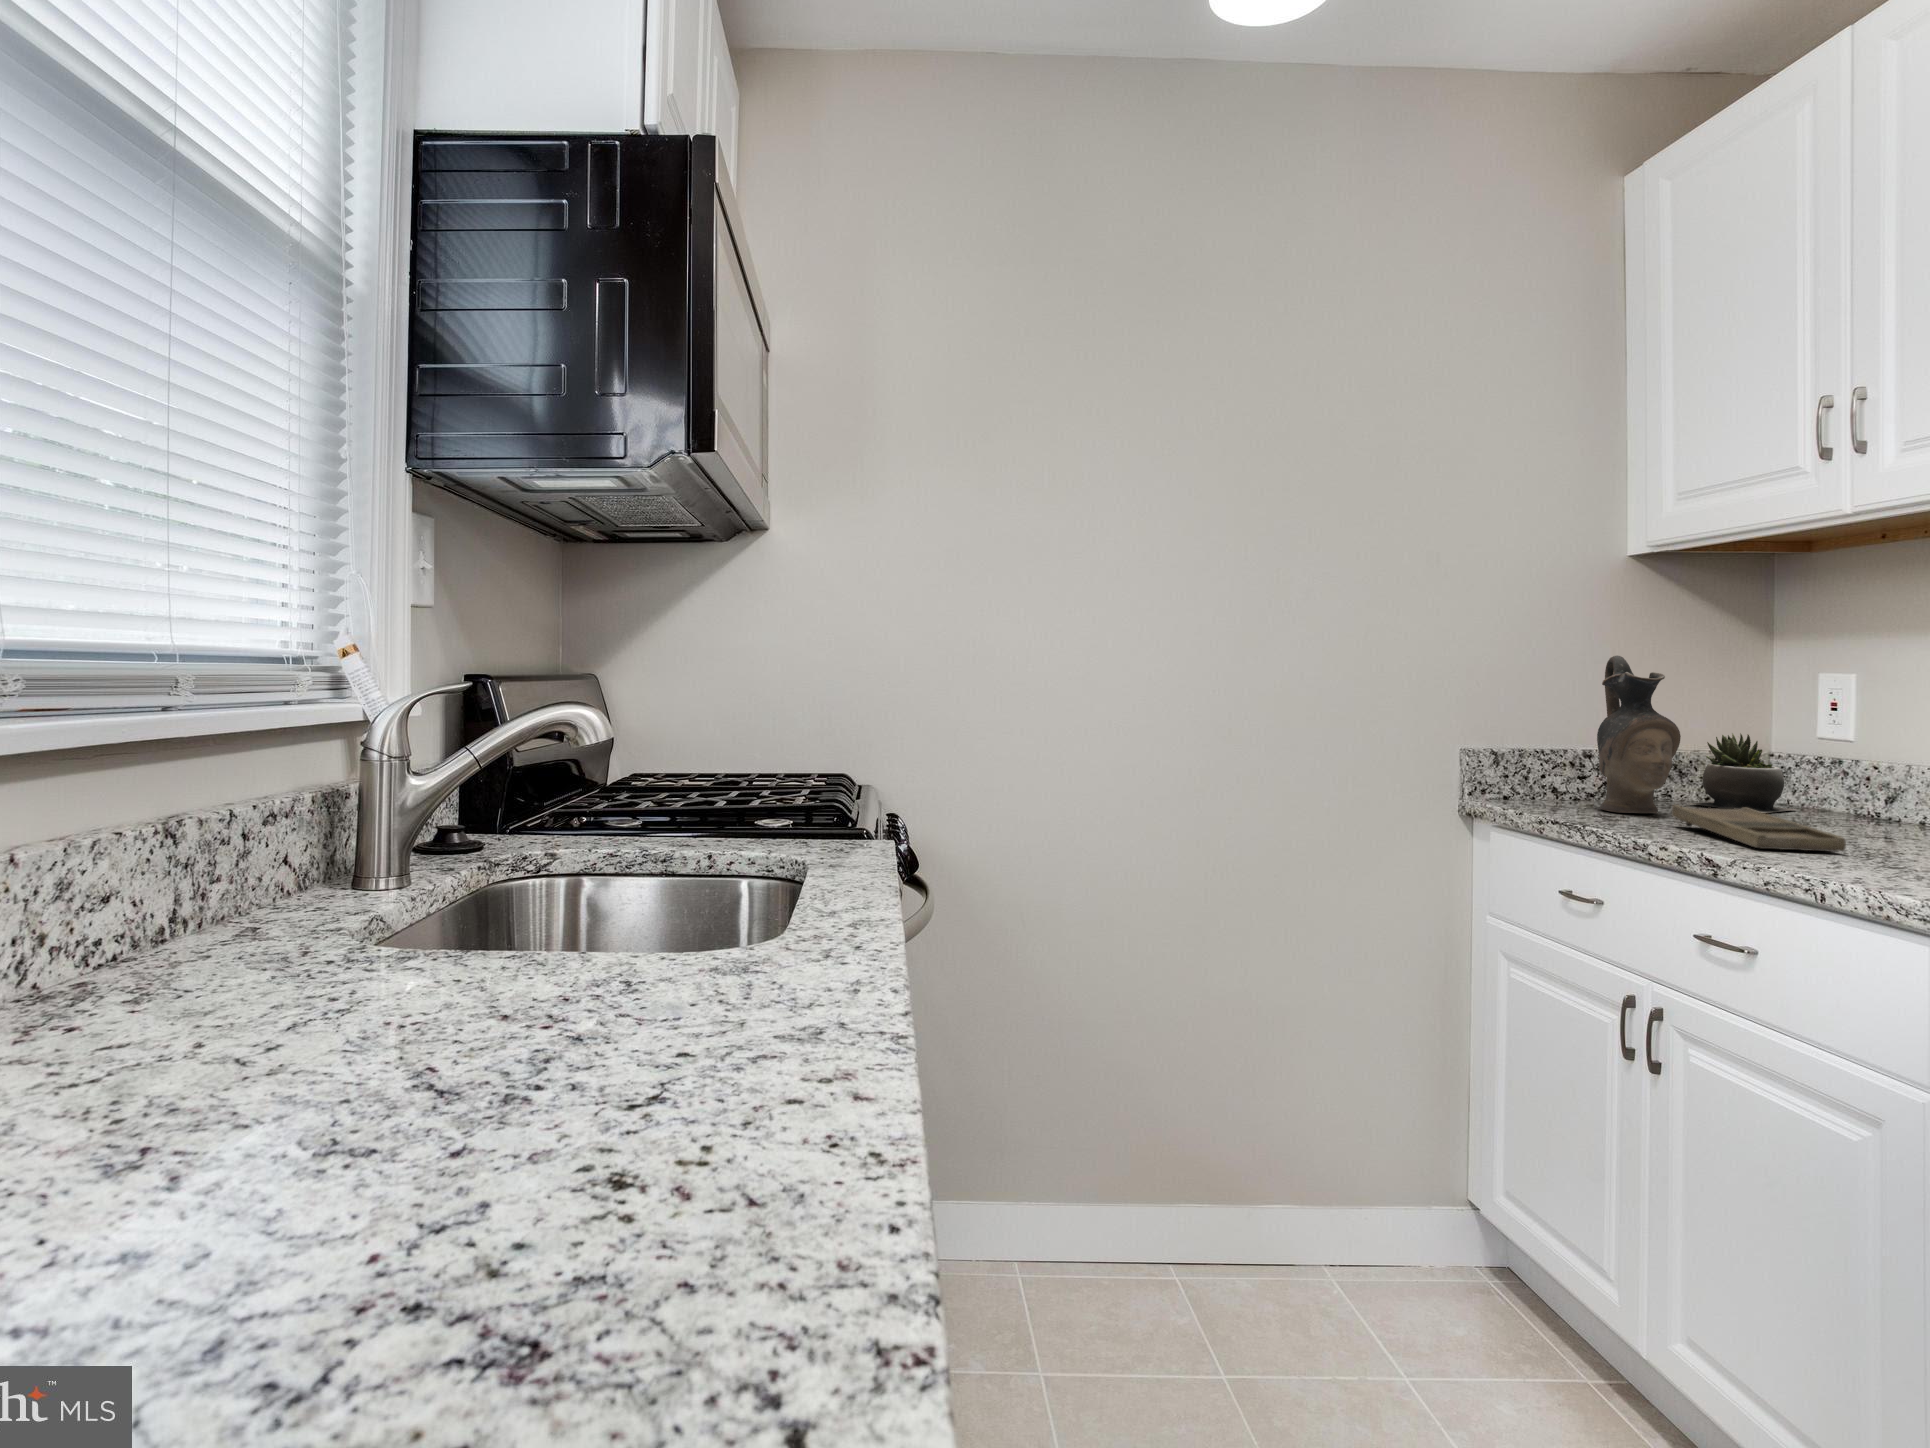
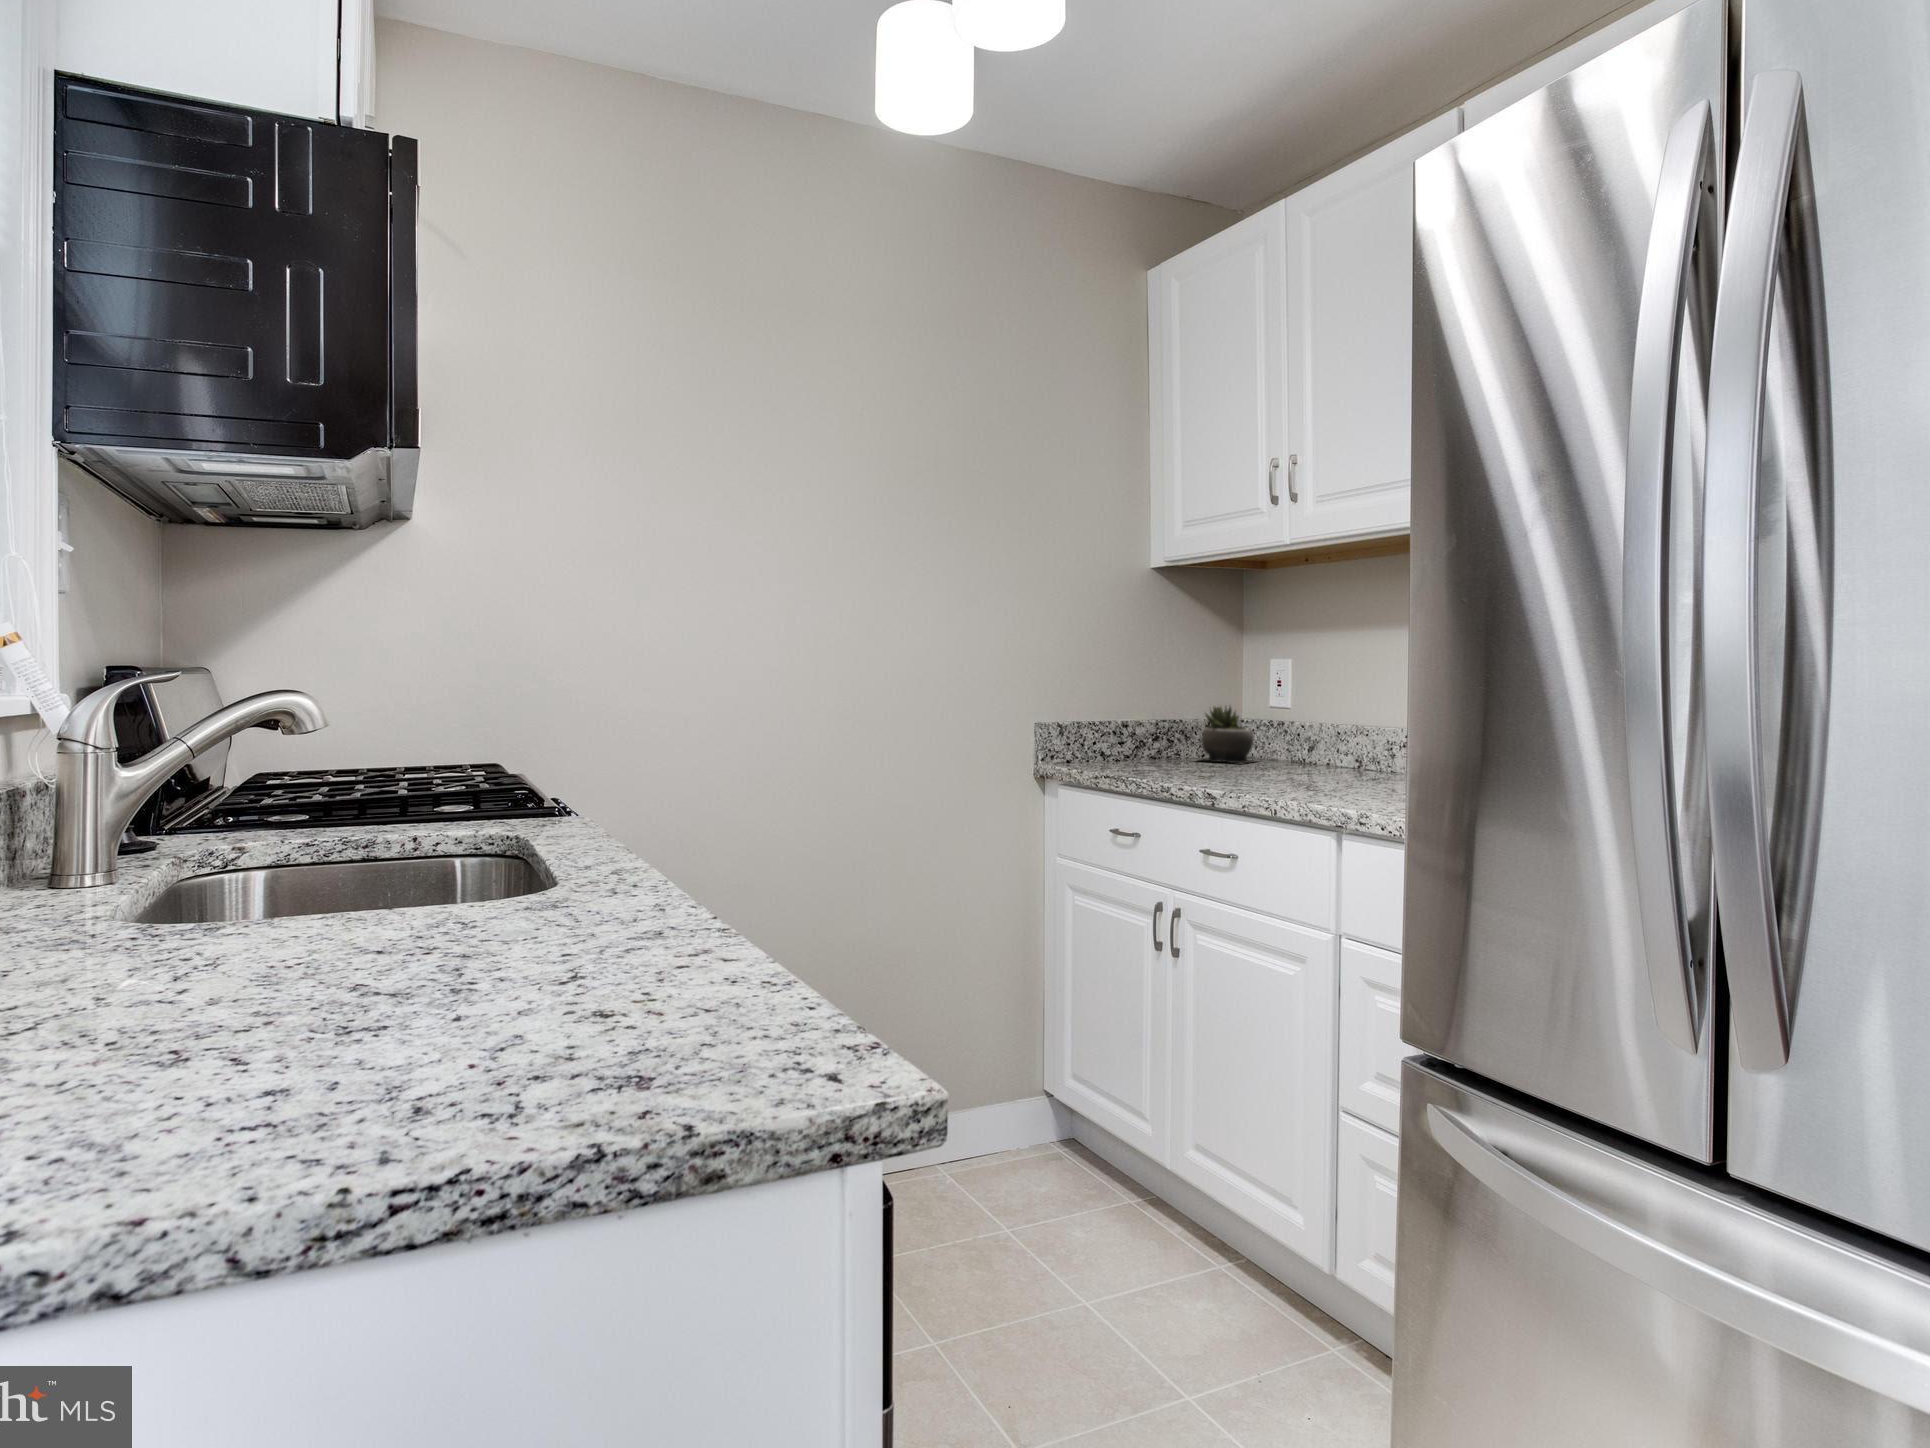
ceramic pitcher: present [1597,656,1681,813] -> none [1131,644,1187,768]
tray: present [1672,805,1846,852] -> none [1182,758,1289,786]

